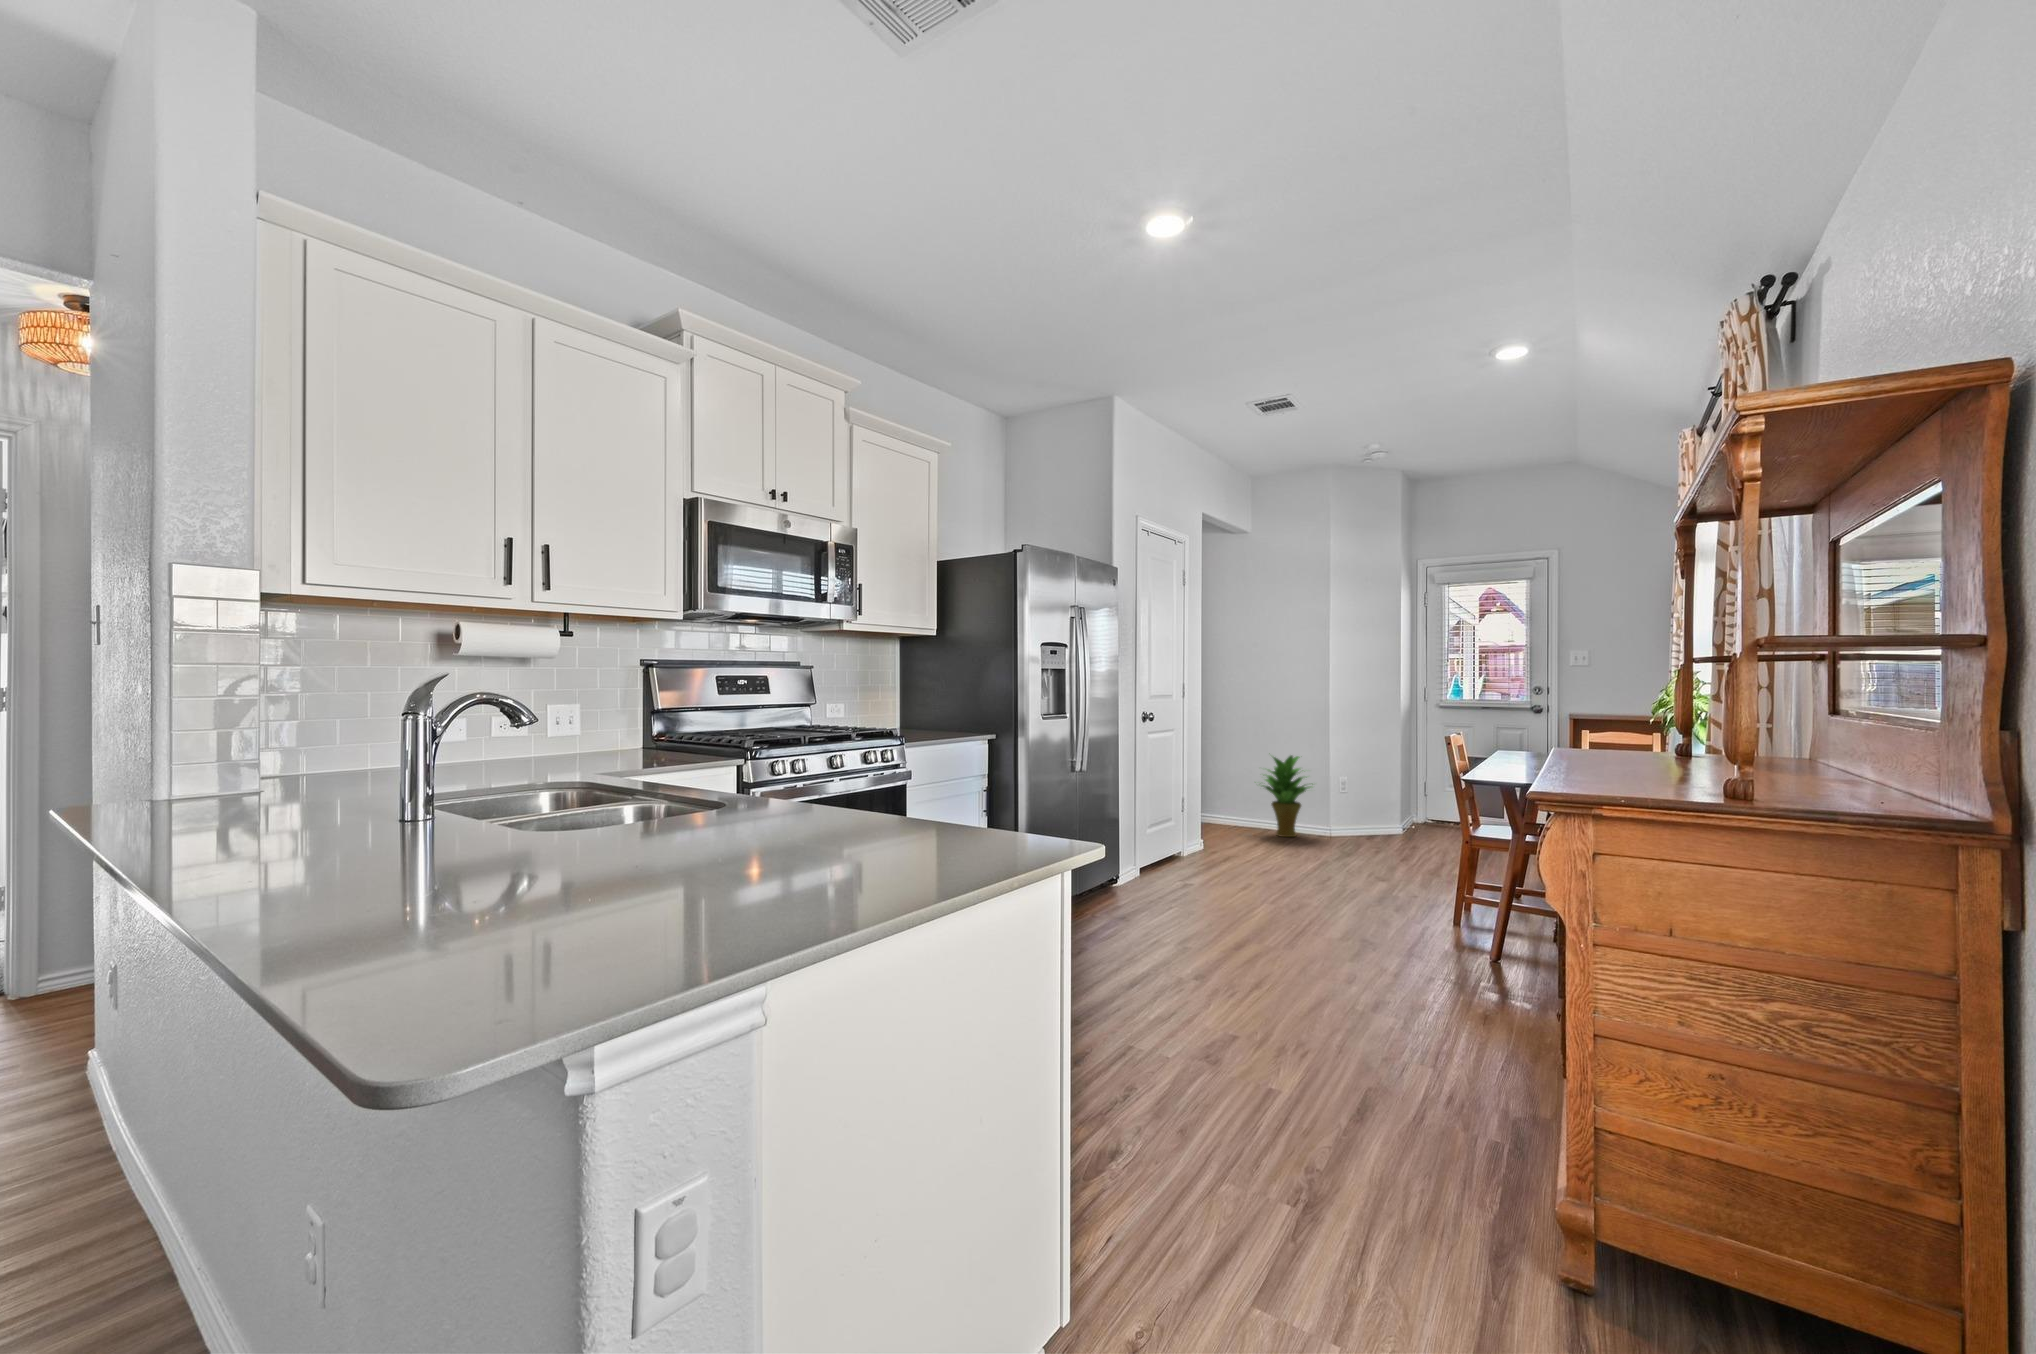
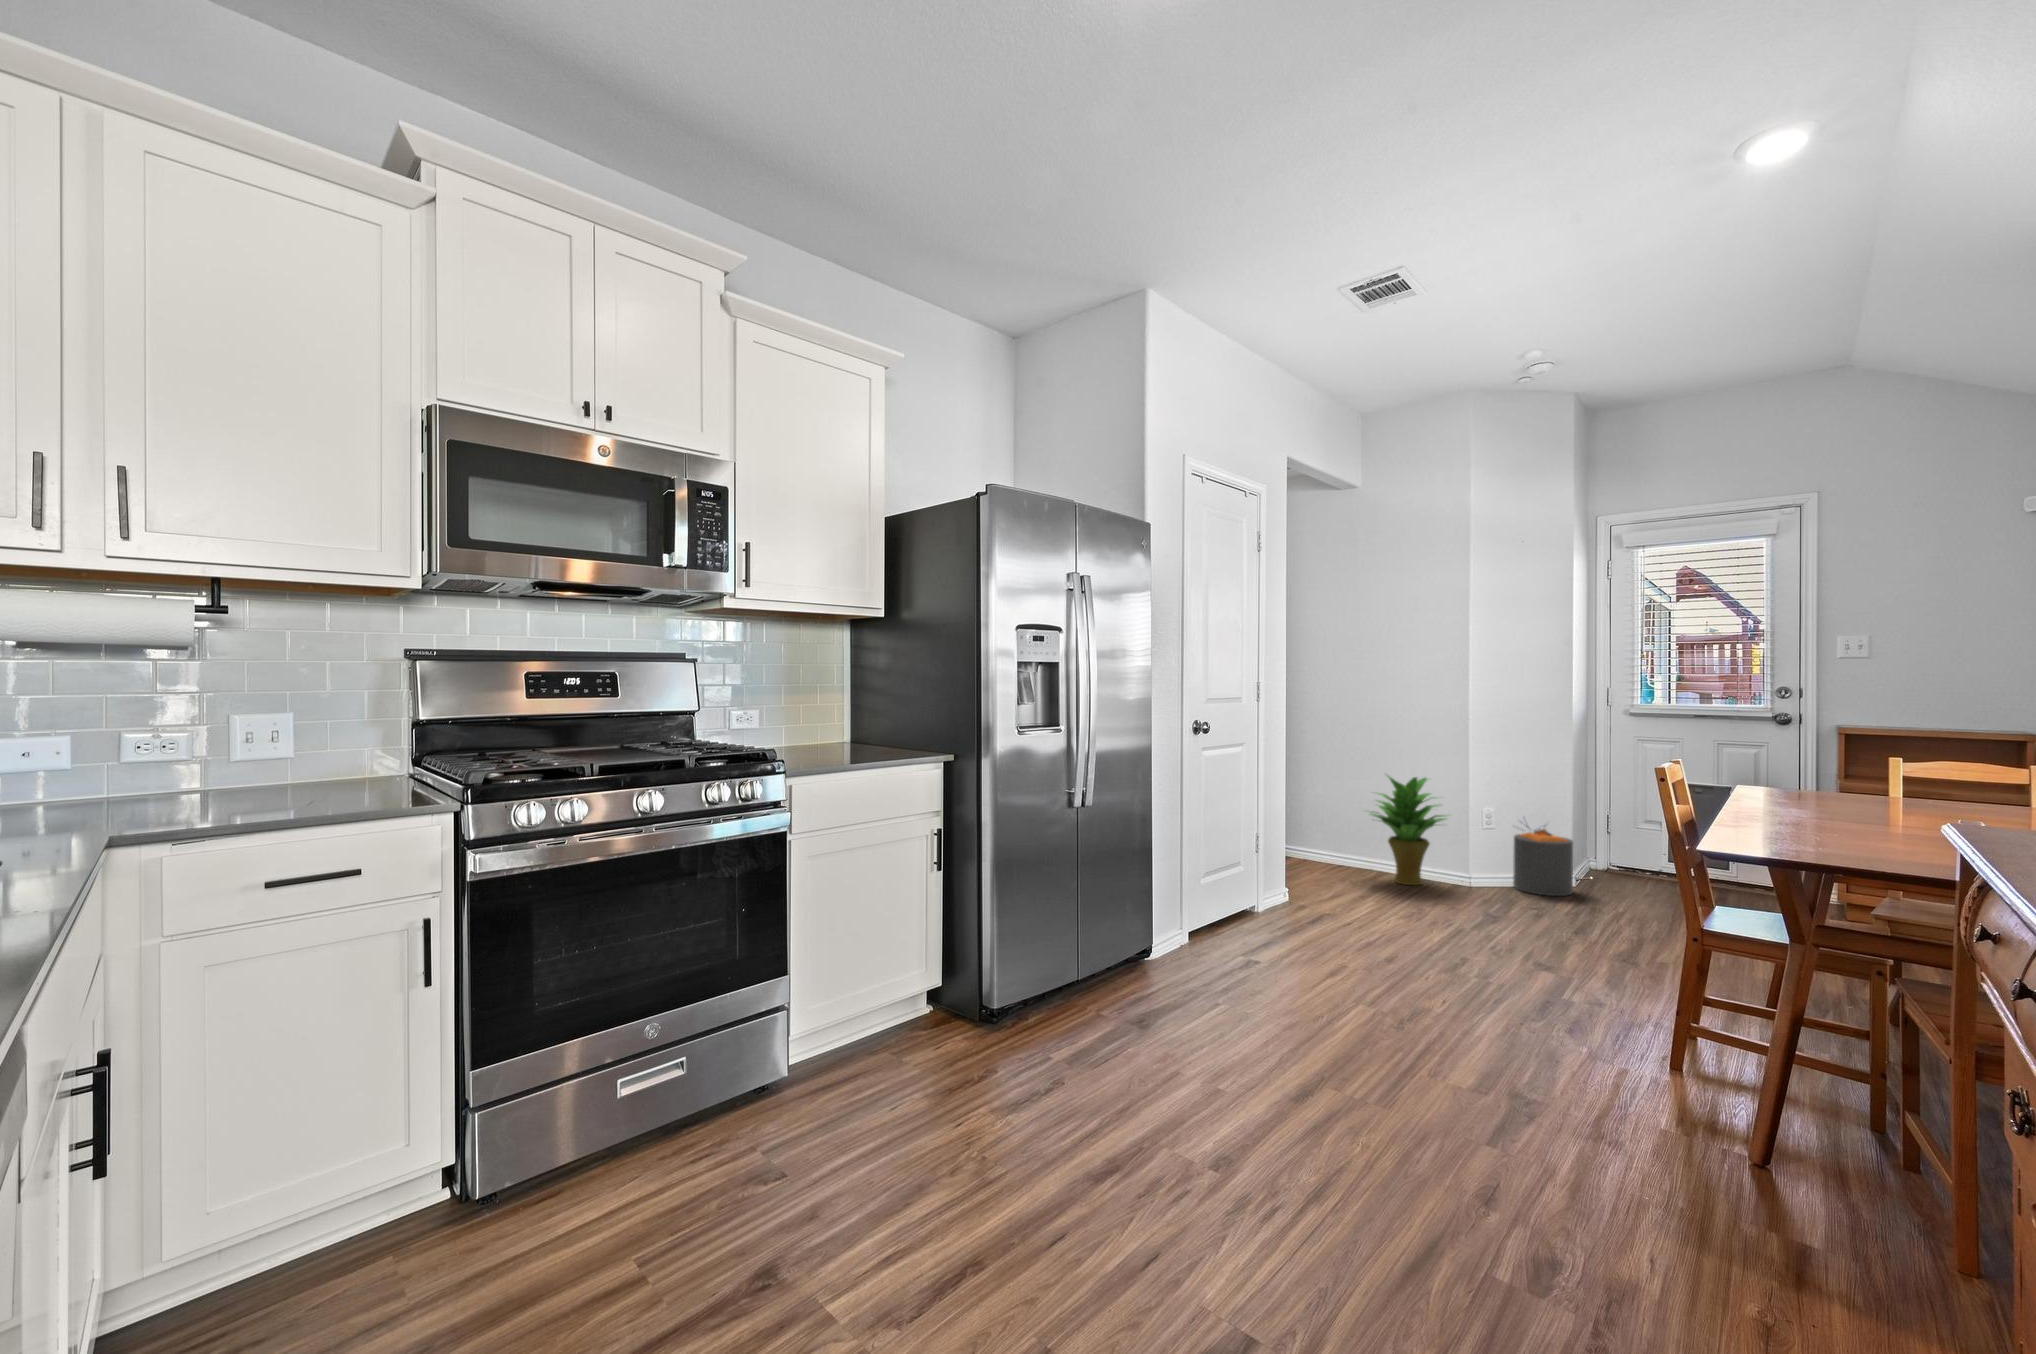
trash can: none [1358,781,1401,841] -> present [1513,825,1573,896]

